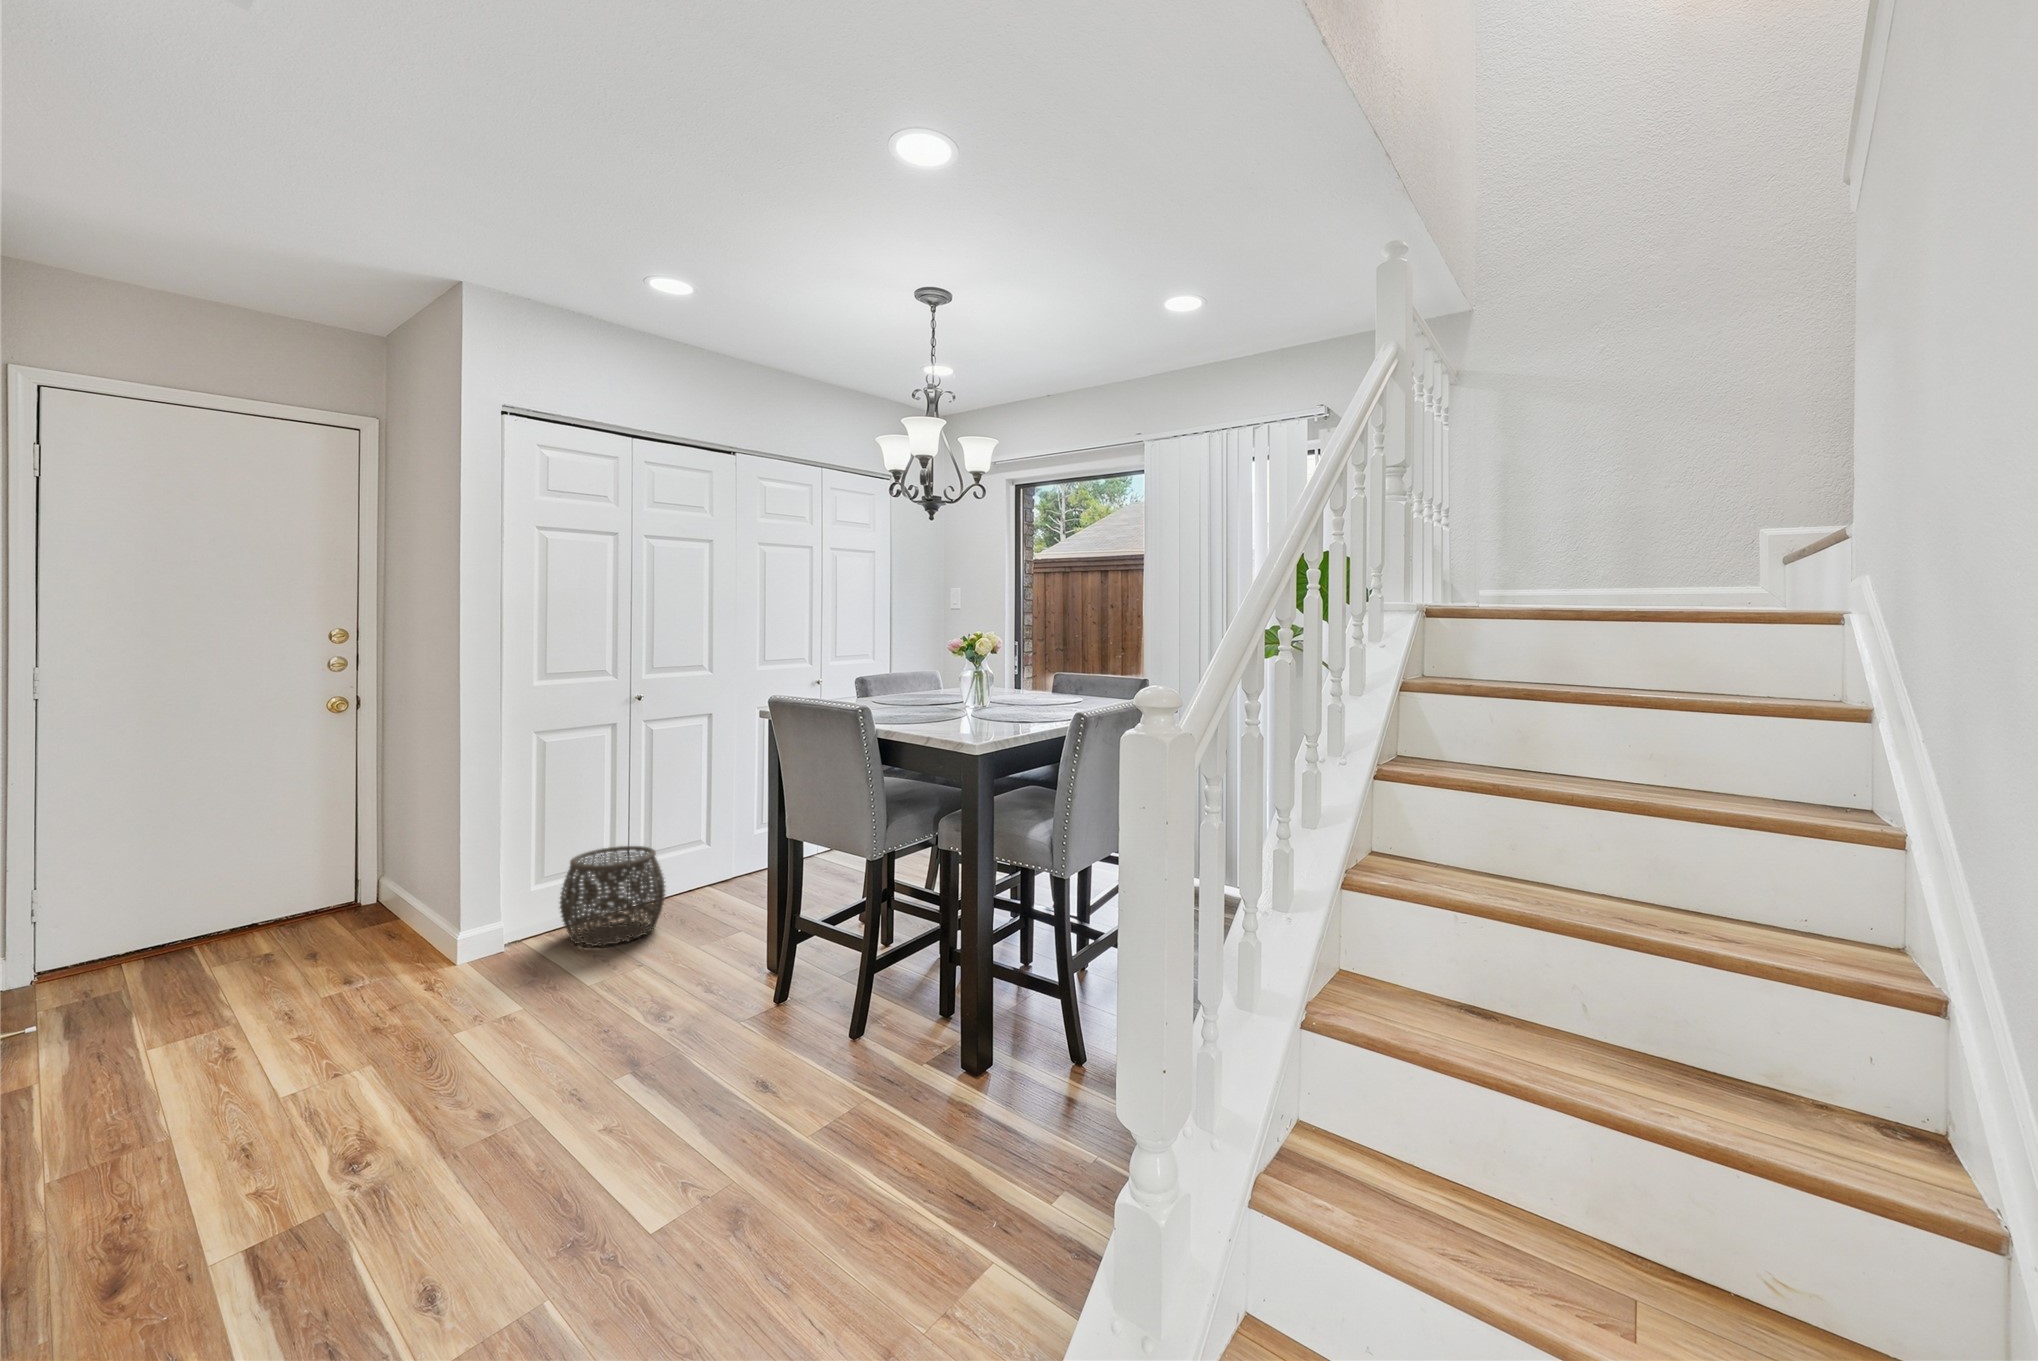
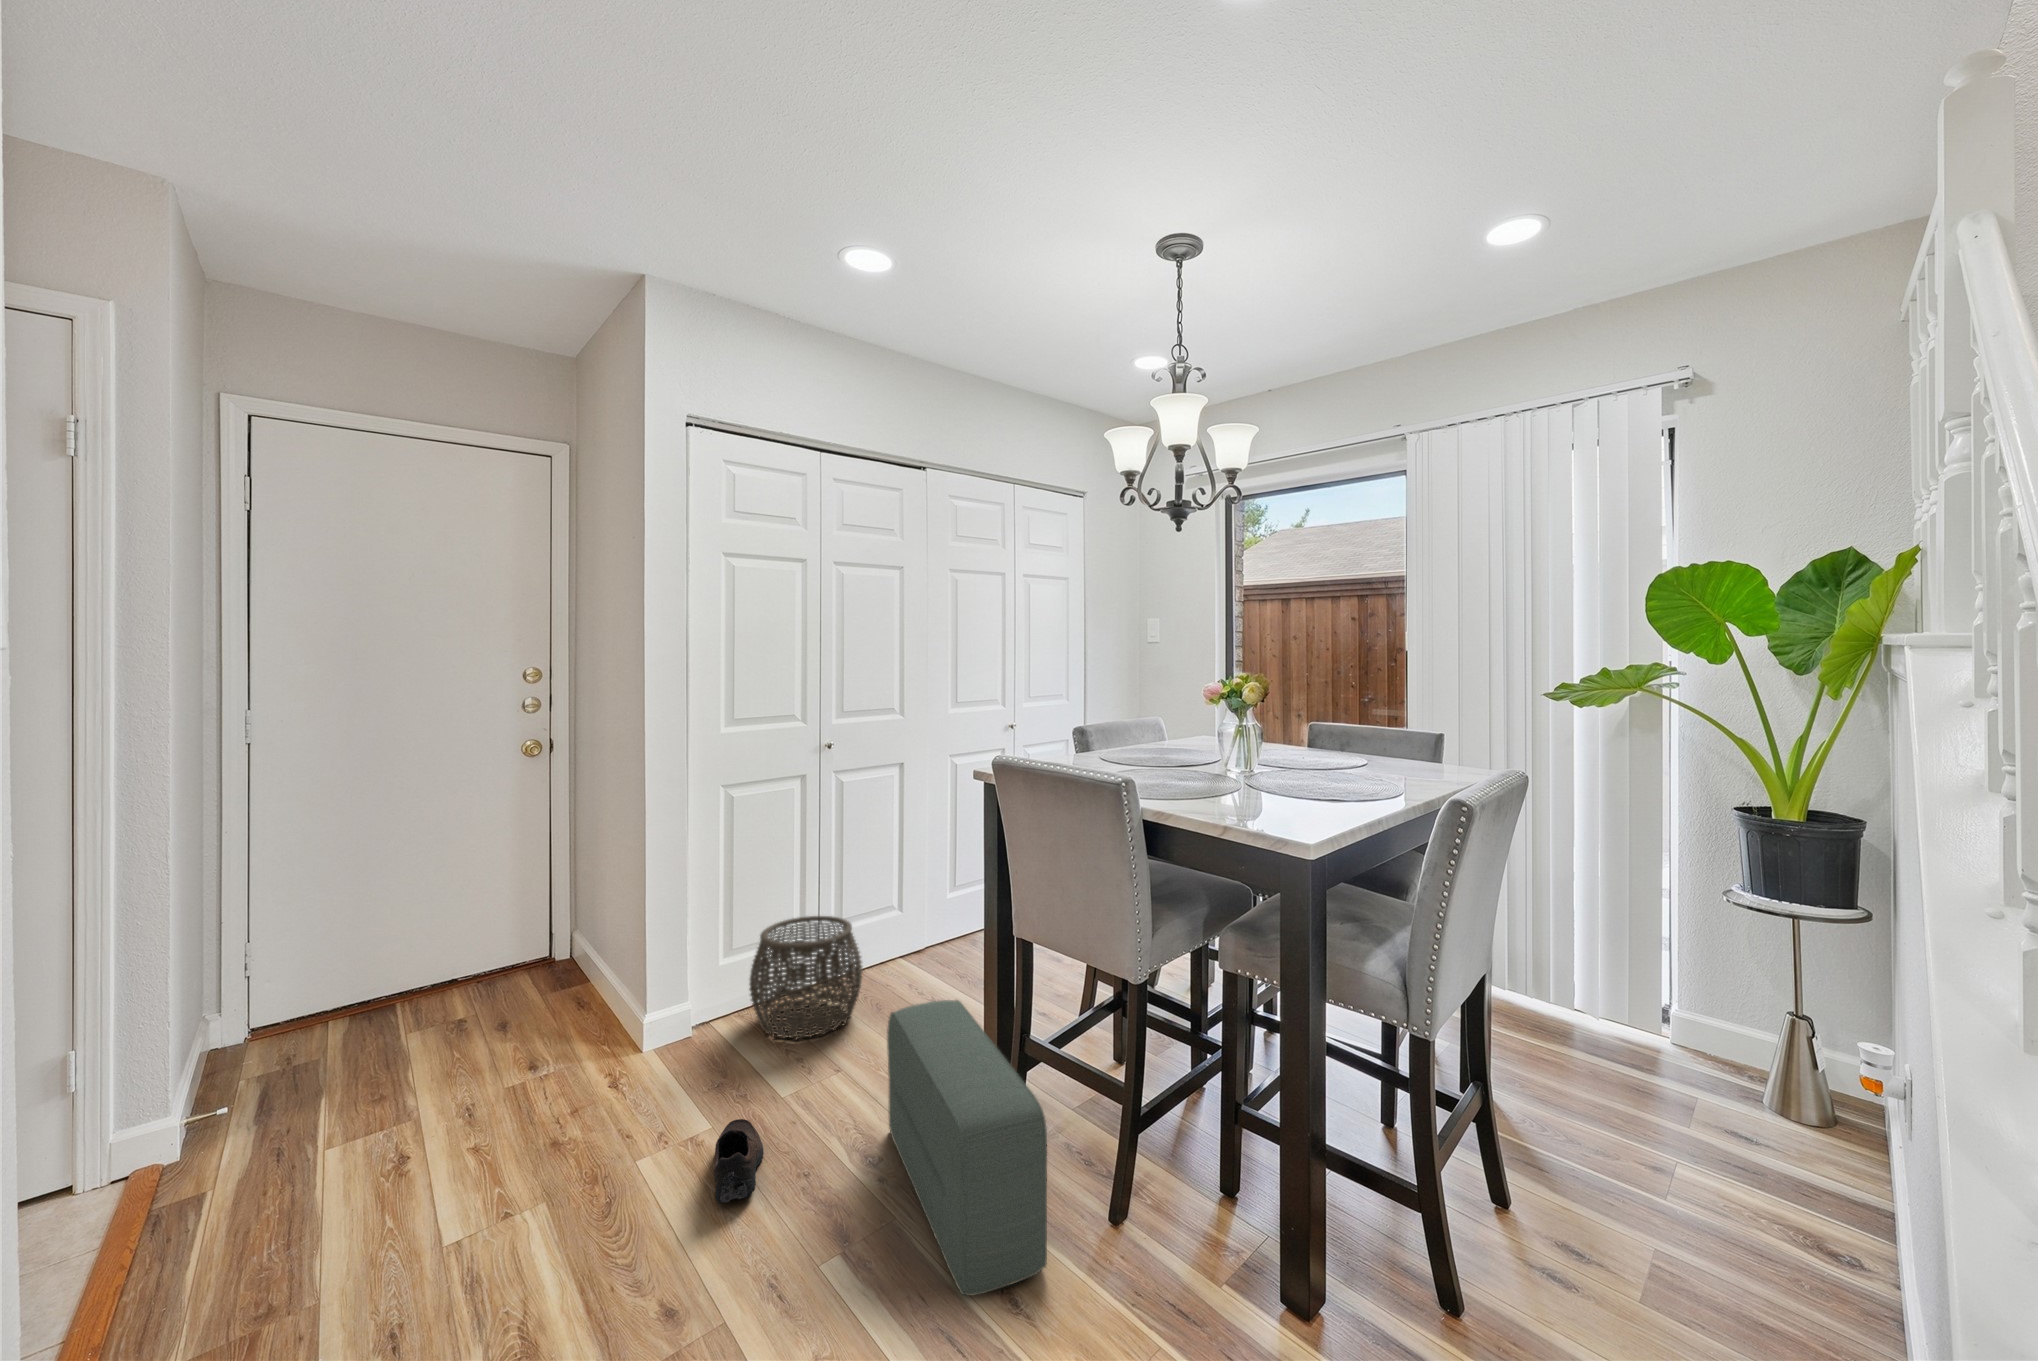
pouf: none [680,894,796,1086] -> present [887,1000,1047,1296]
shoe: none [525,997,570,1052] -> present [713,1119,764,1203]

